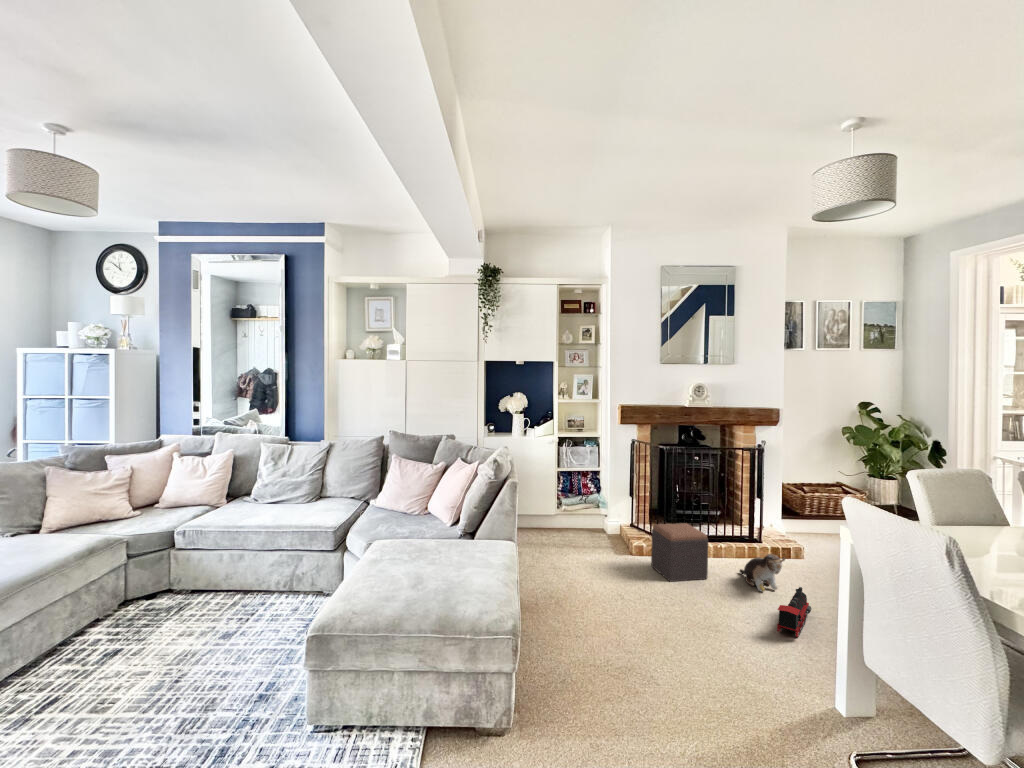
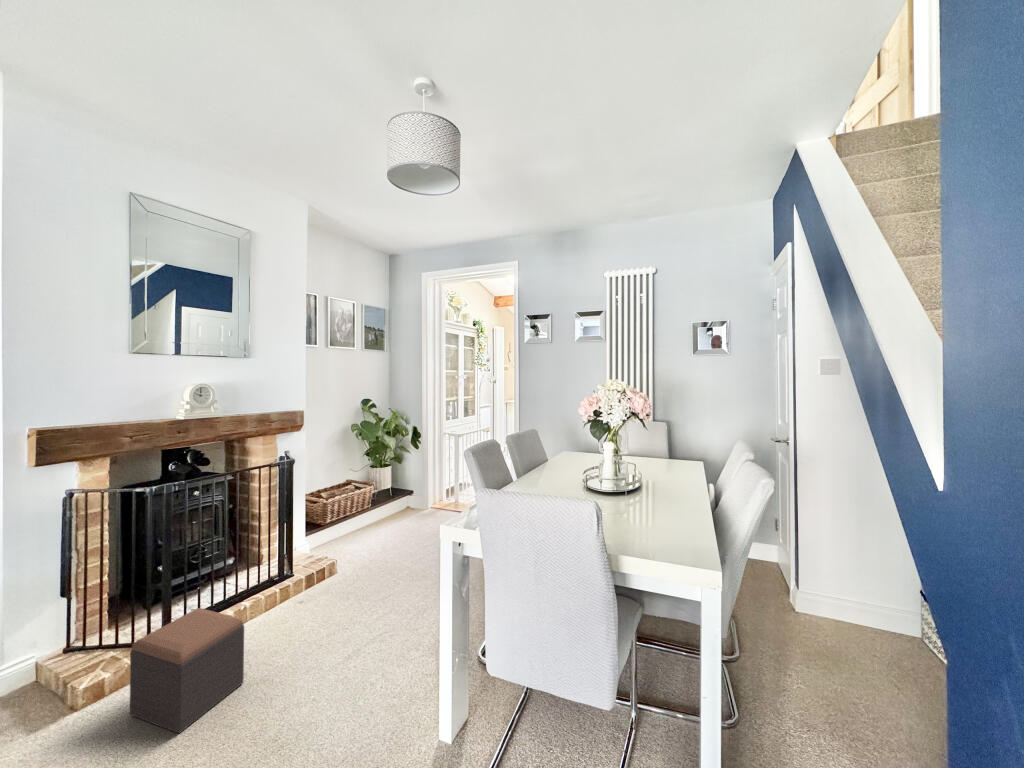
plush toy: present [740,554,786,592] -> none [283,604,356,661]
toy train: present [777,587,811,637] -> none [371,640,411,735]

